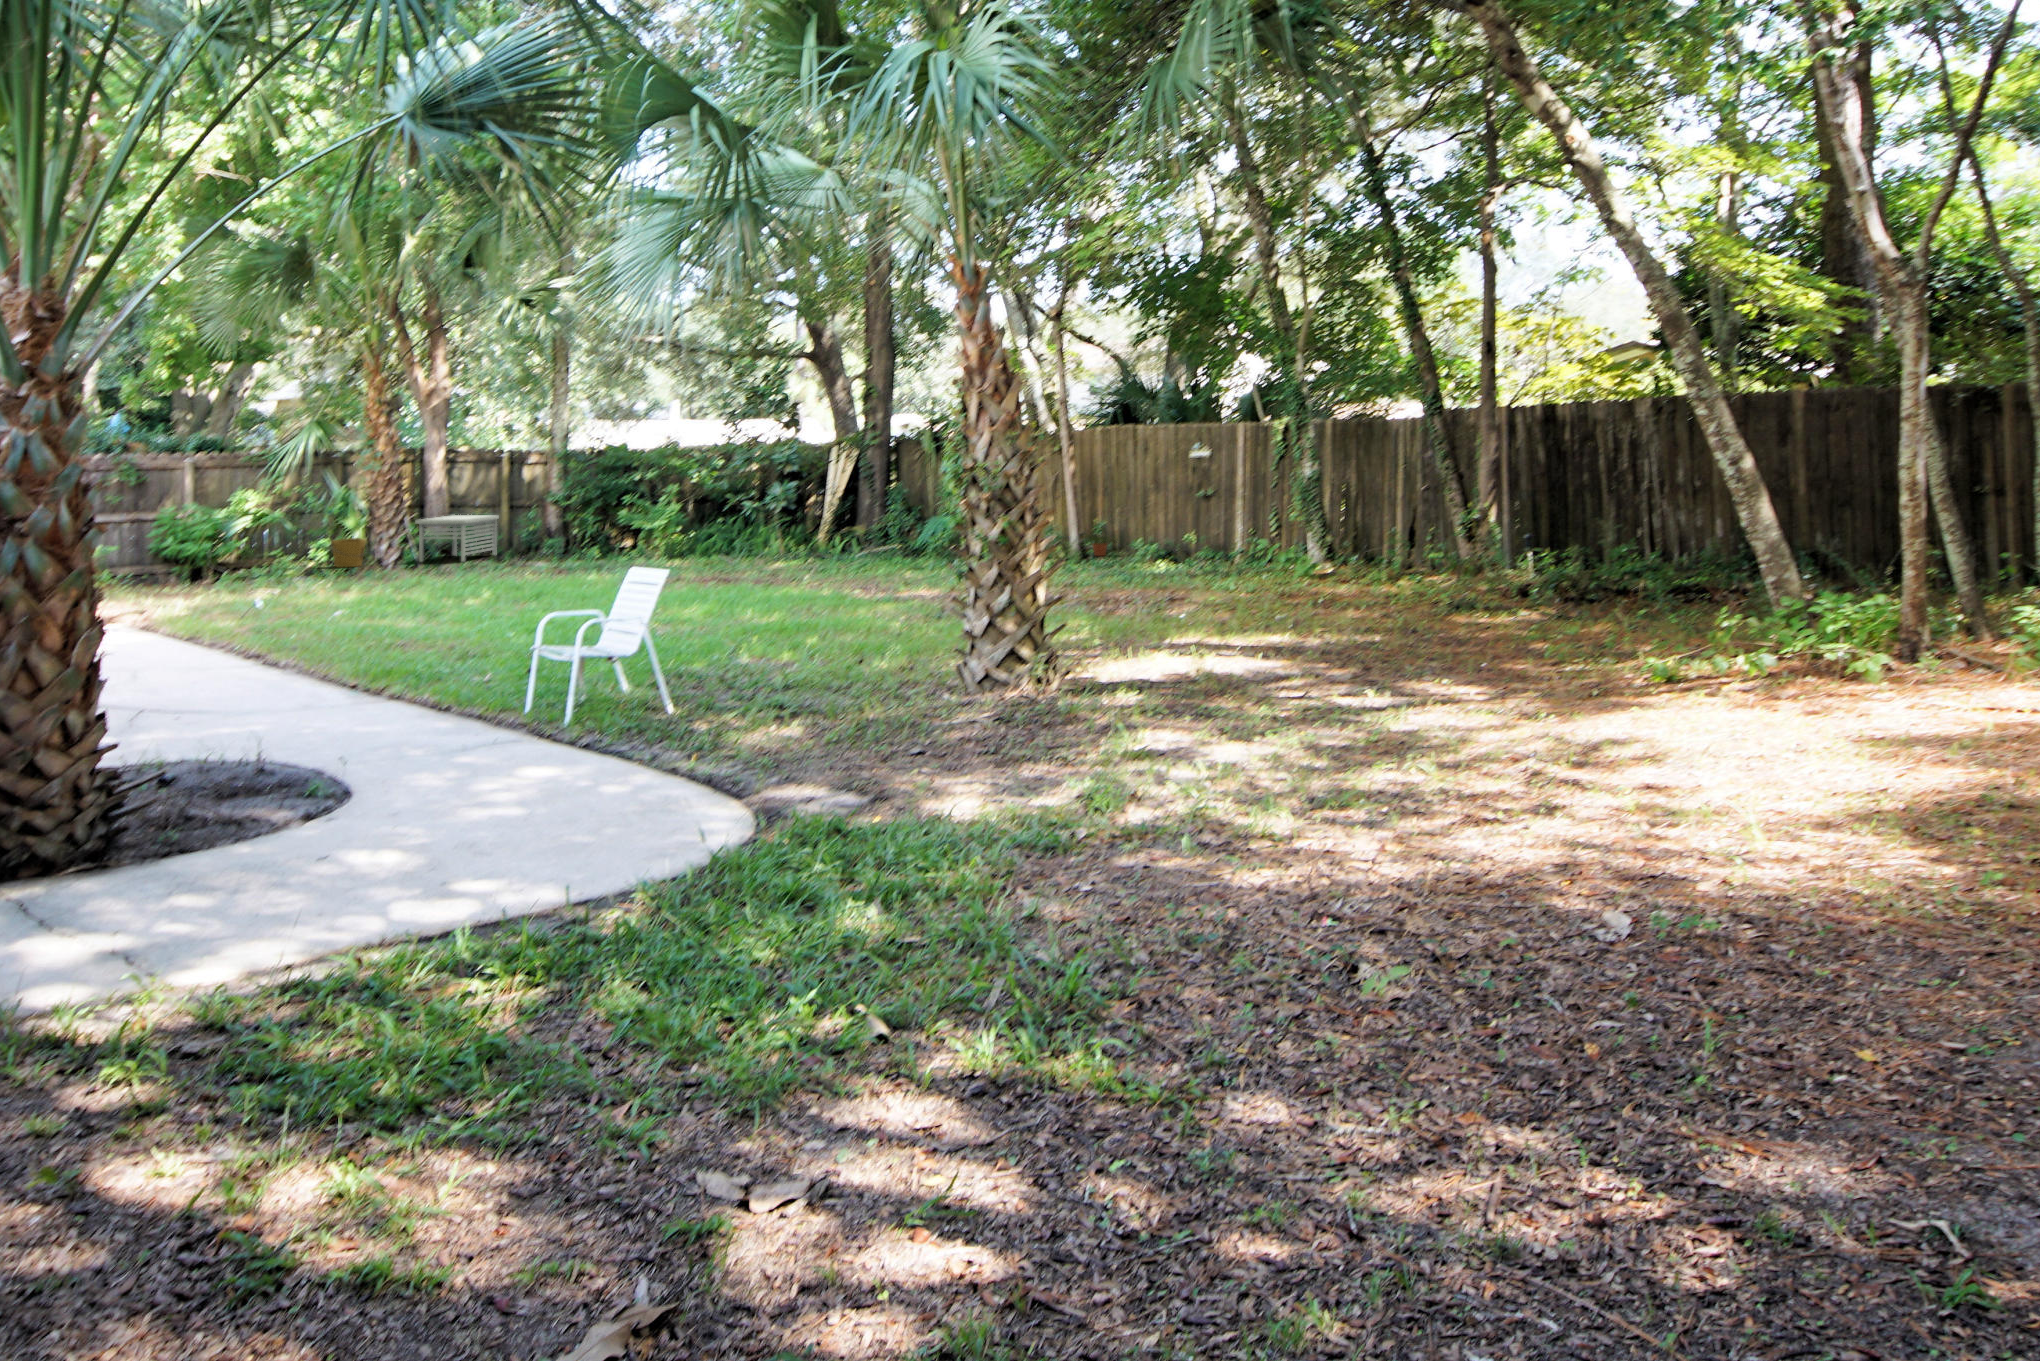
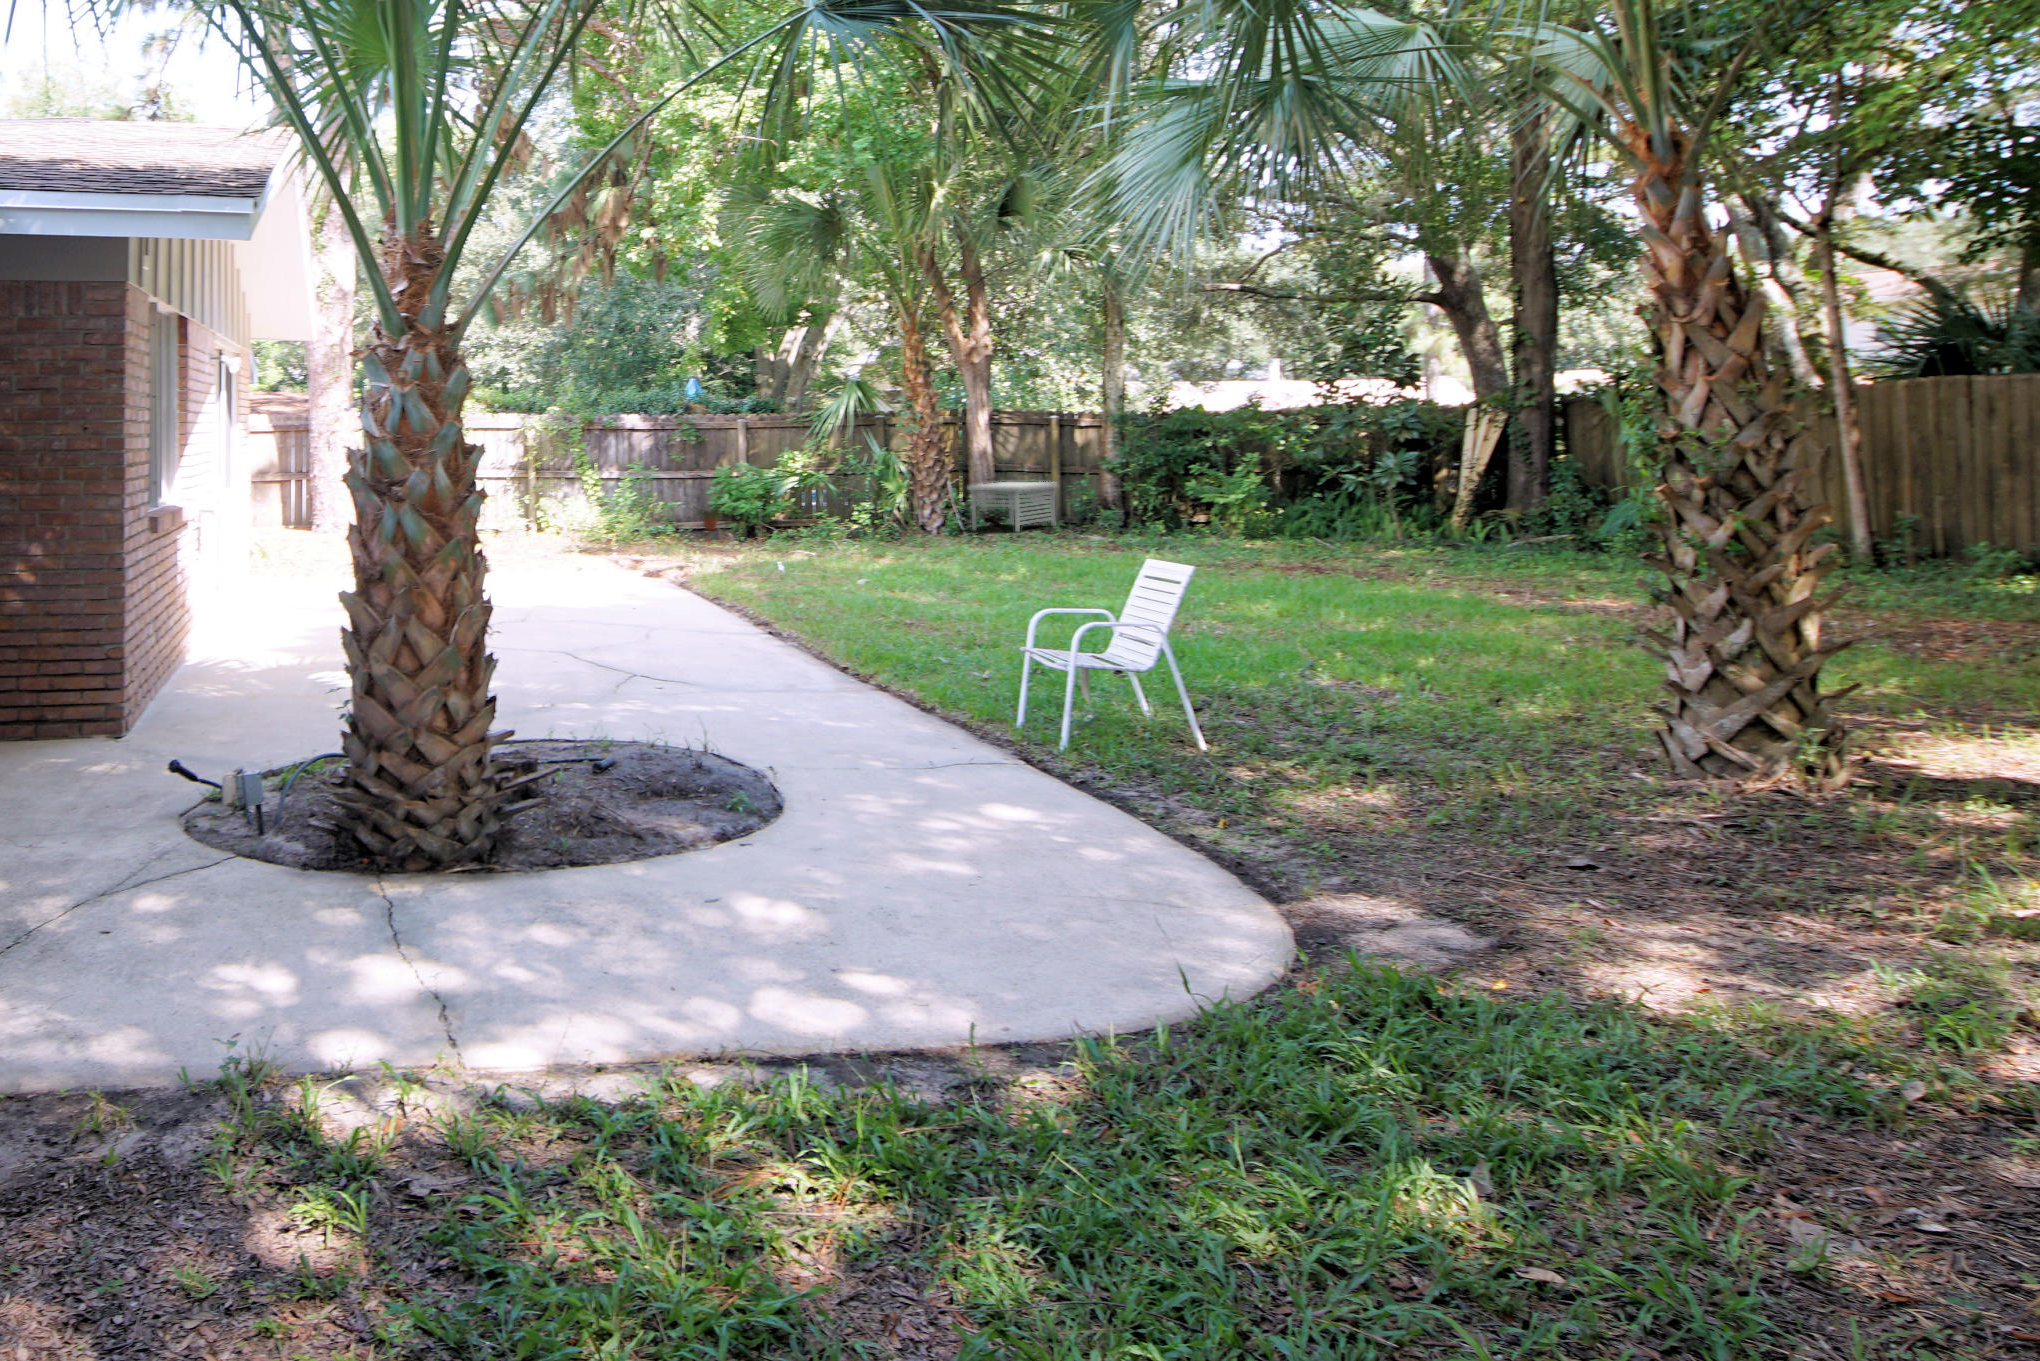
potted plant: present [1079,533,1118,556] -> present [688,507,729,530]
bucket: present [331,538,366,567] -> none [883,503,920,532]

